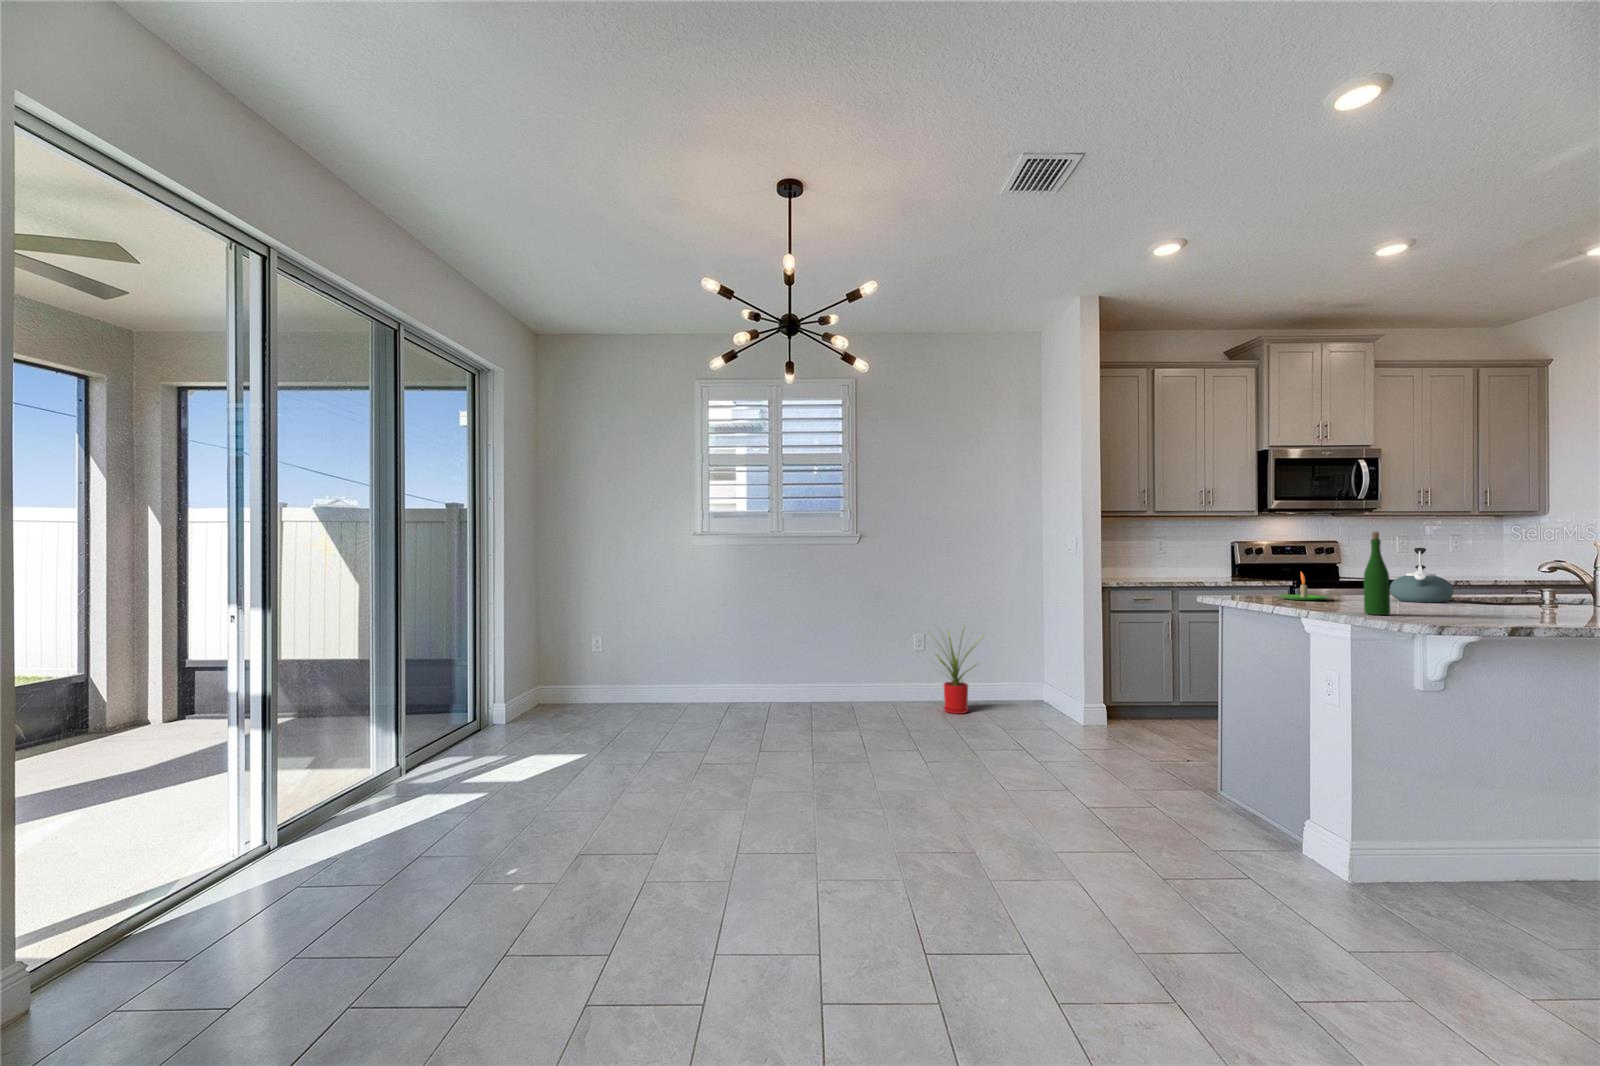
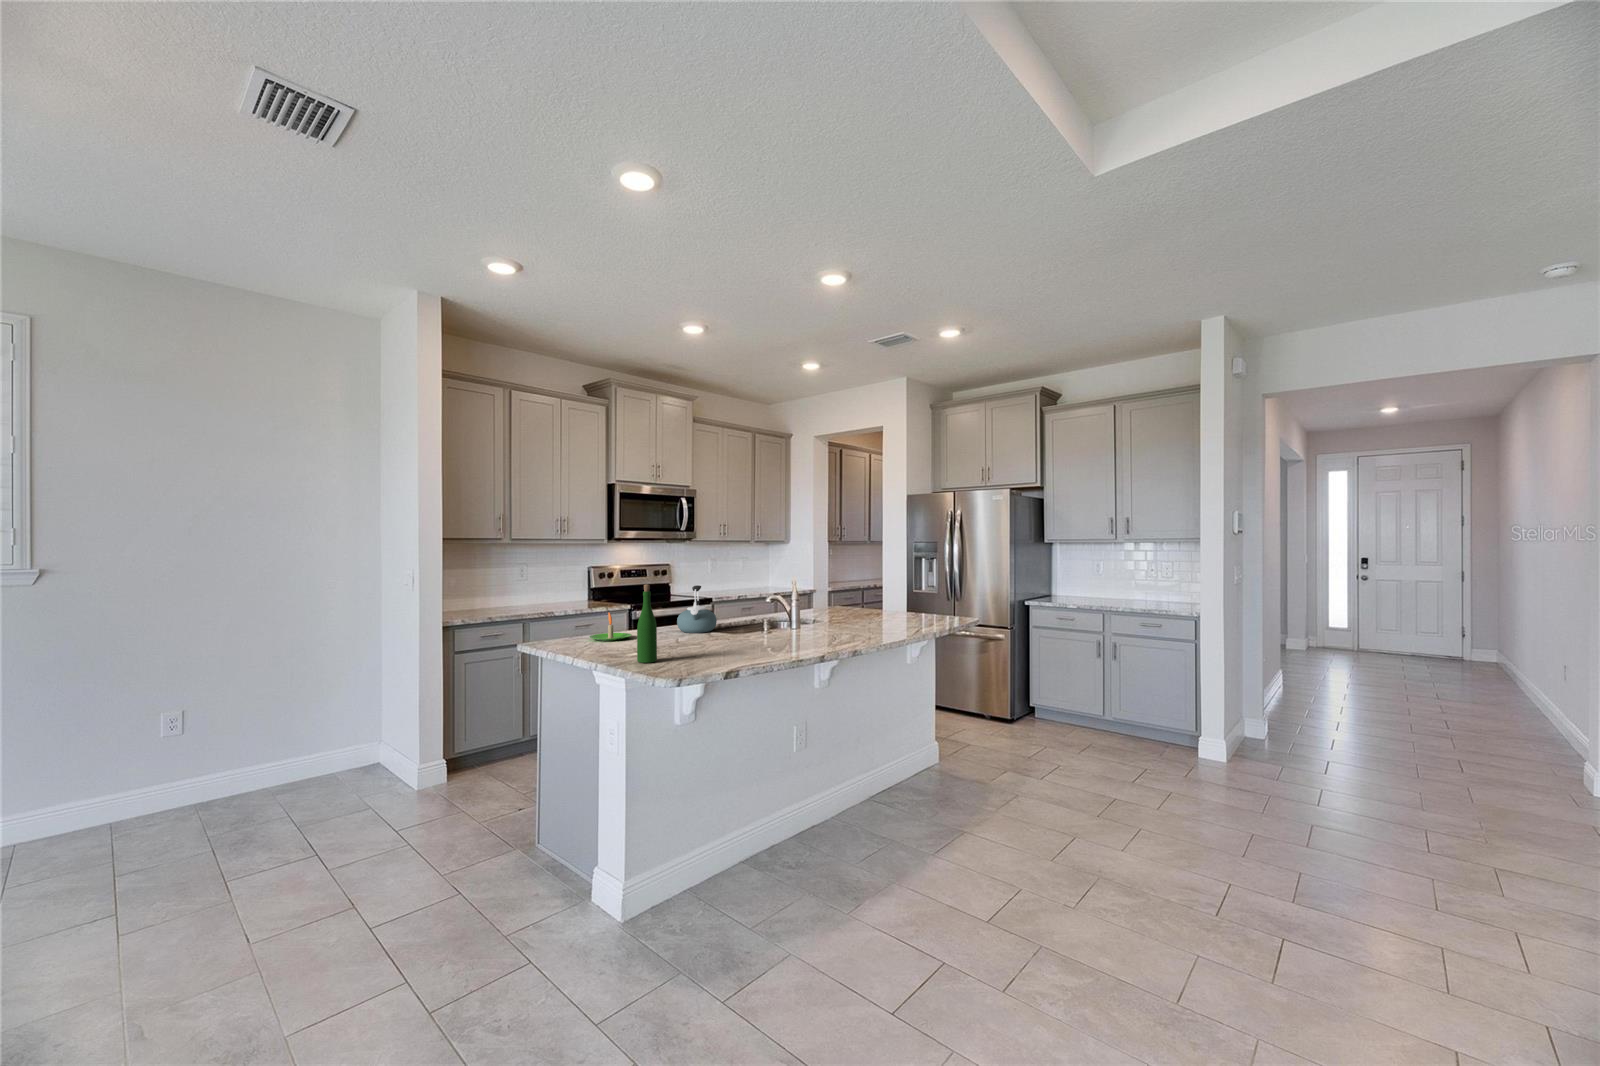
house plant: present [929,627,976,714] -> none [169,685,291,819]

